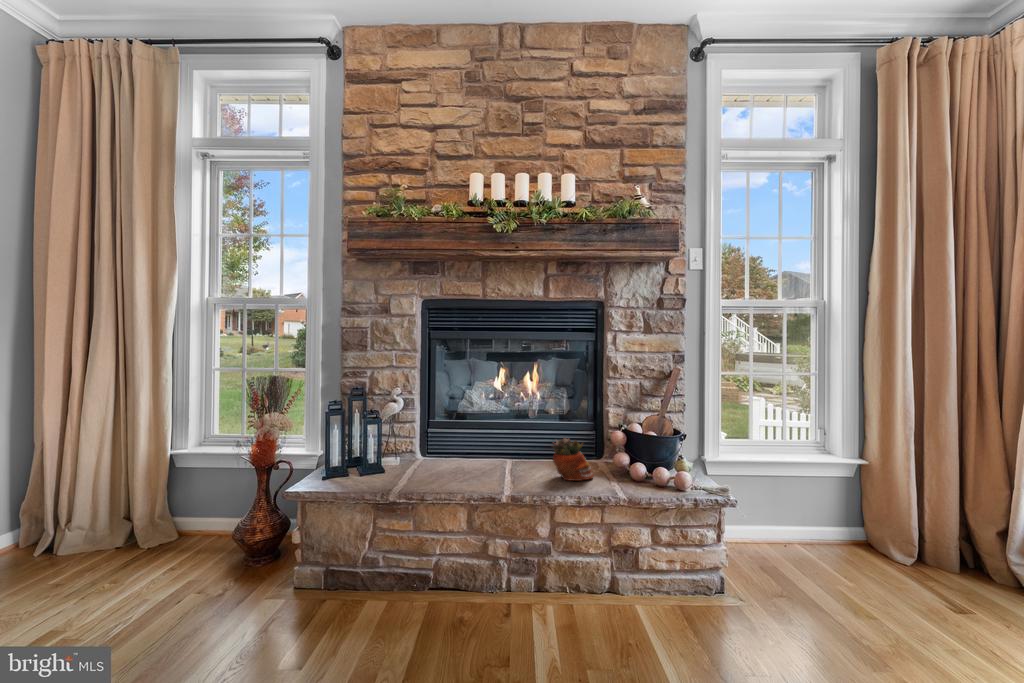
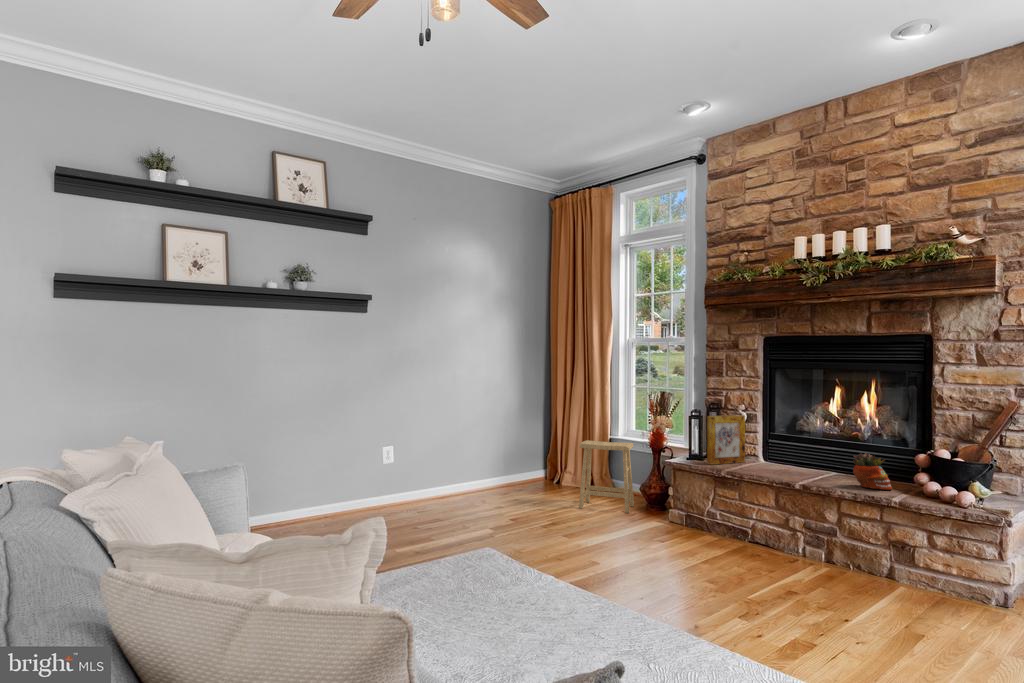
picture frame: none [359,402,404,484] -> present [707,415,745,464]
footstool: none [85,464,221,623] -> present [579,440,634,513]

